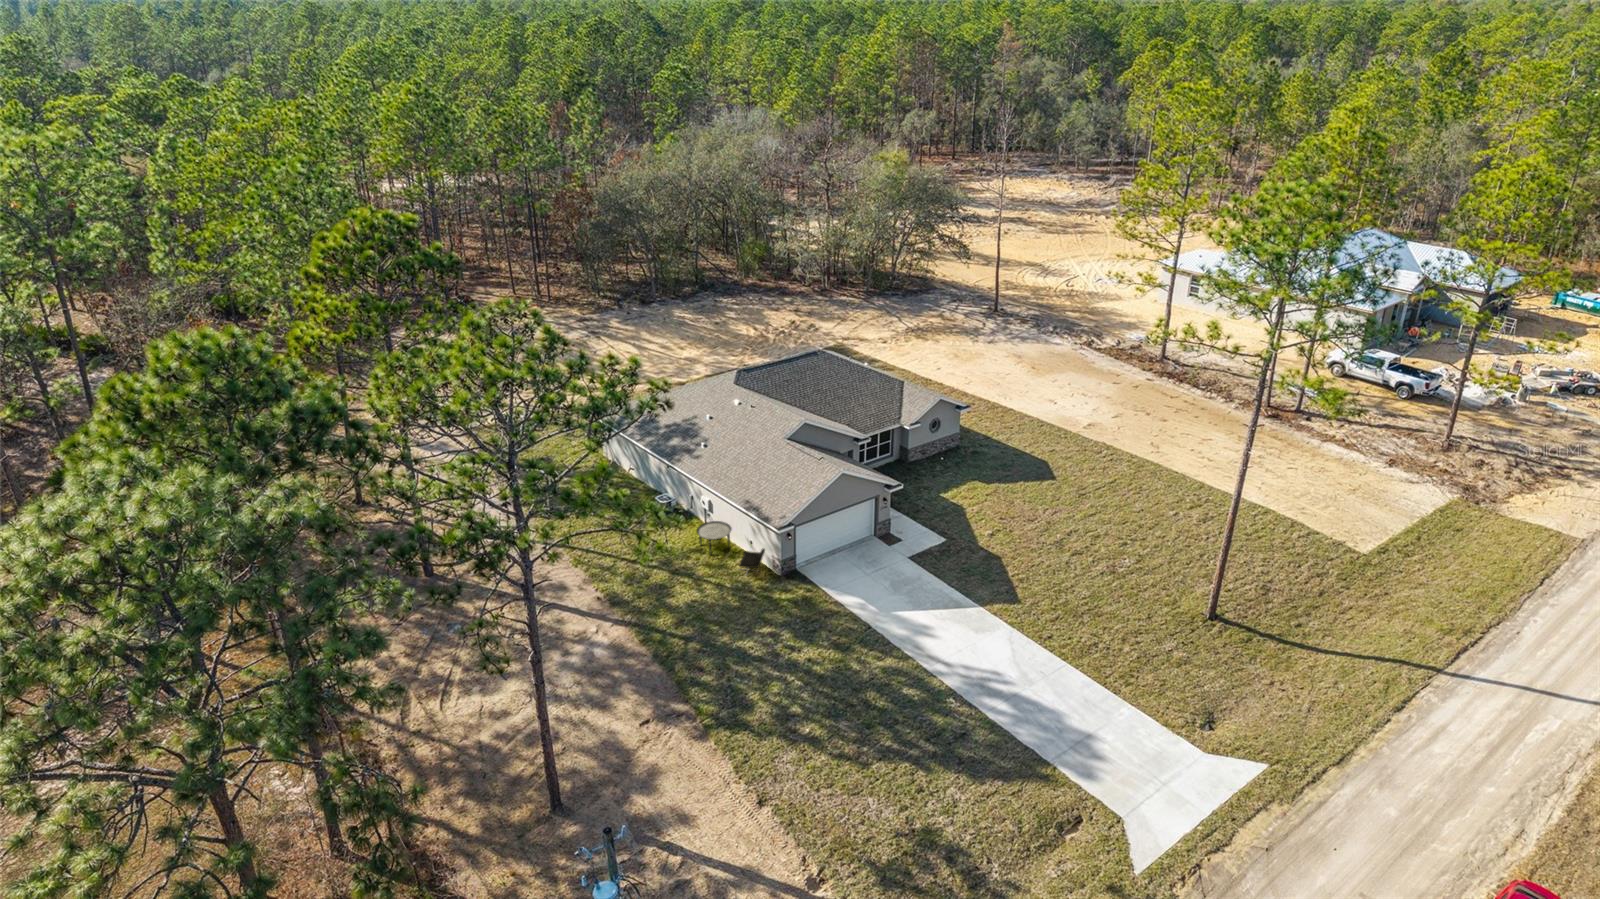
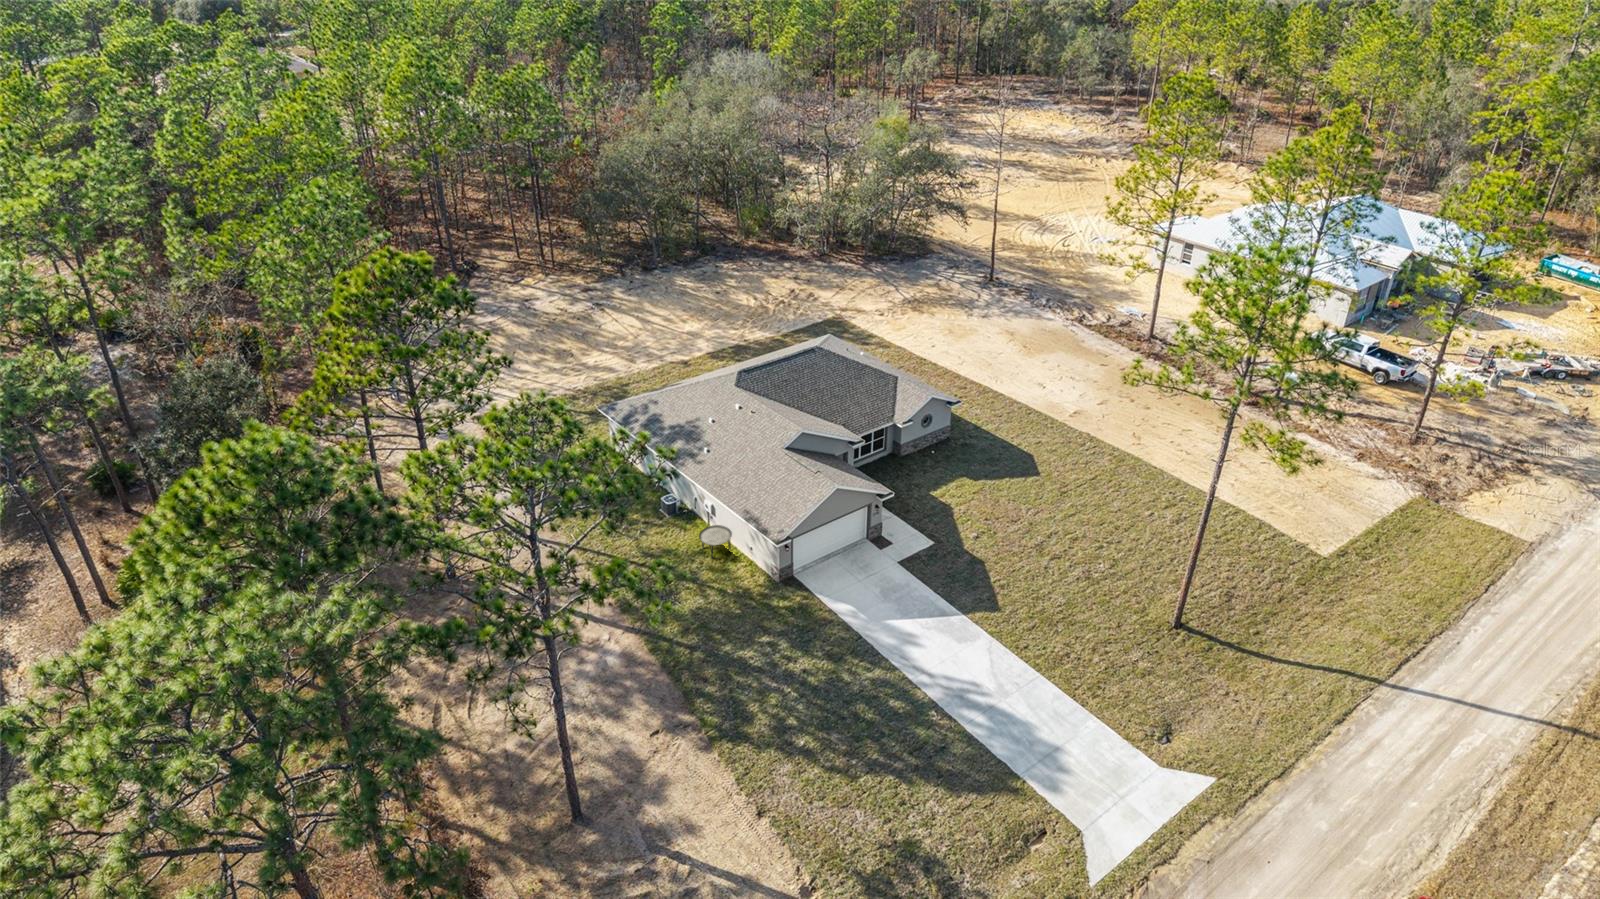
lounge chair: present [739,549,765,571] -> none [737,555,764,581]

